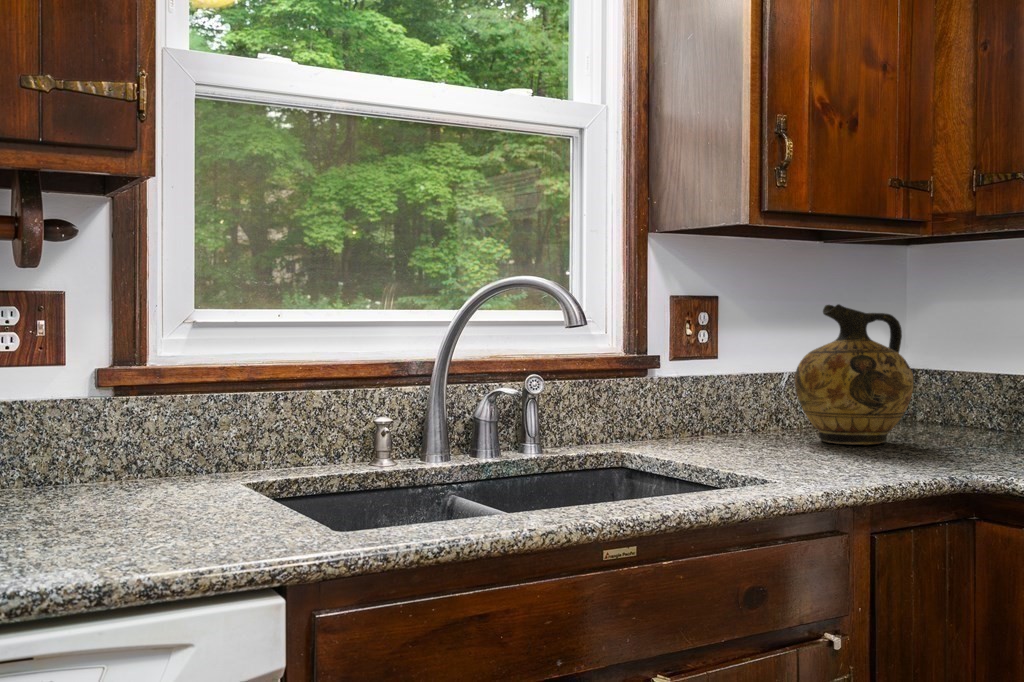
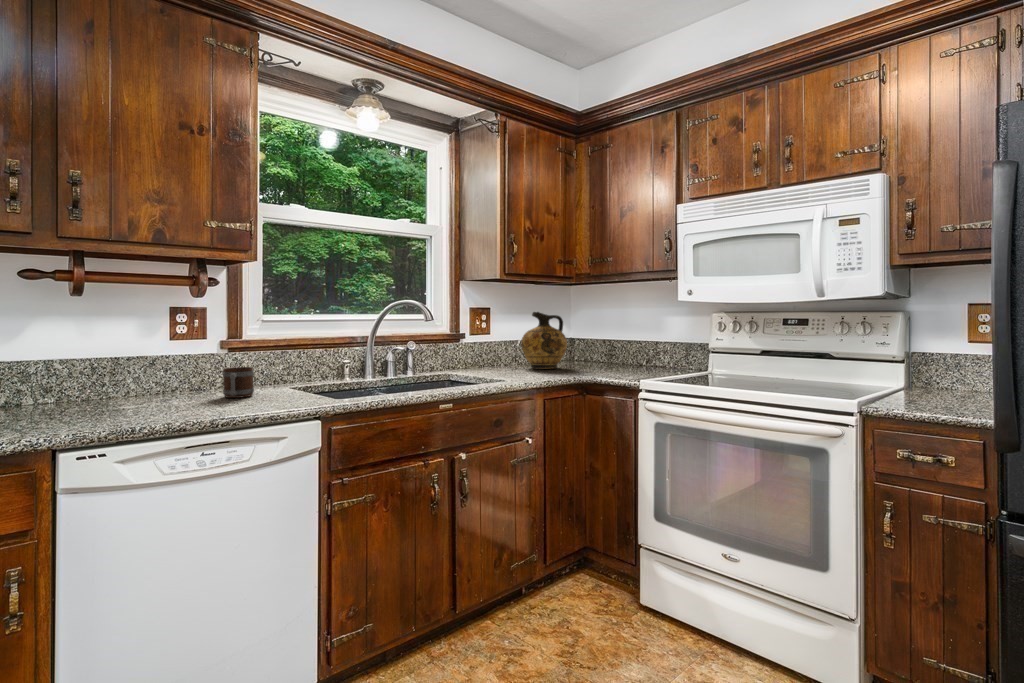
mug: none [72,435,147,514] -> present [223,367,254,398]

